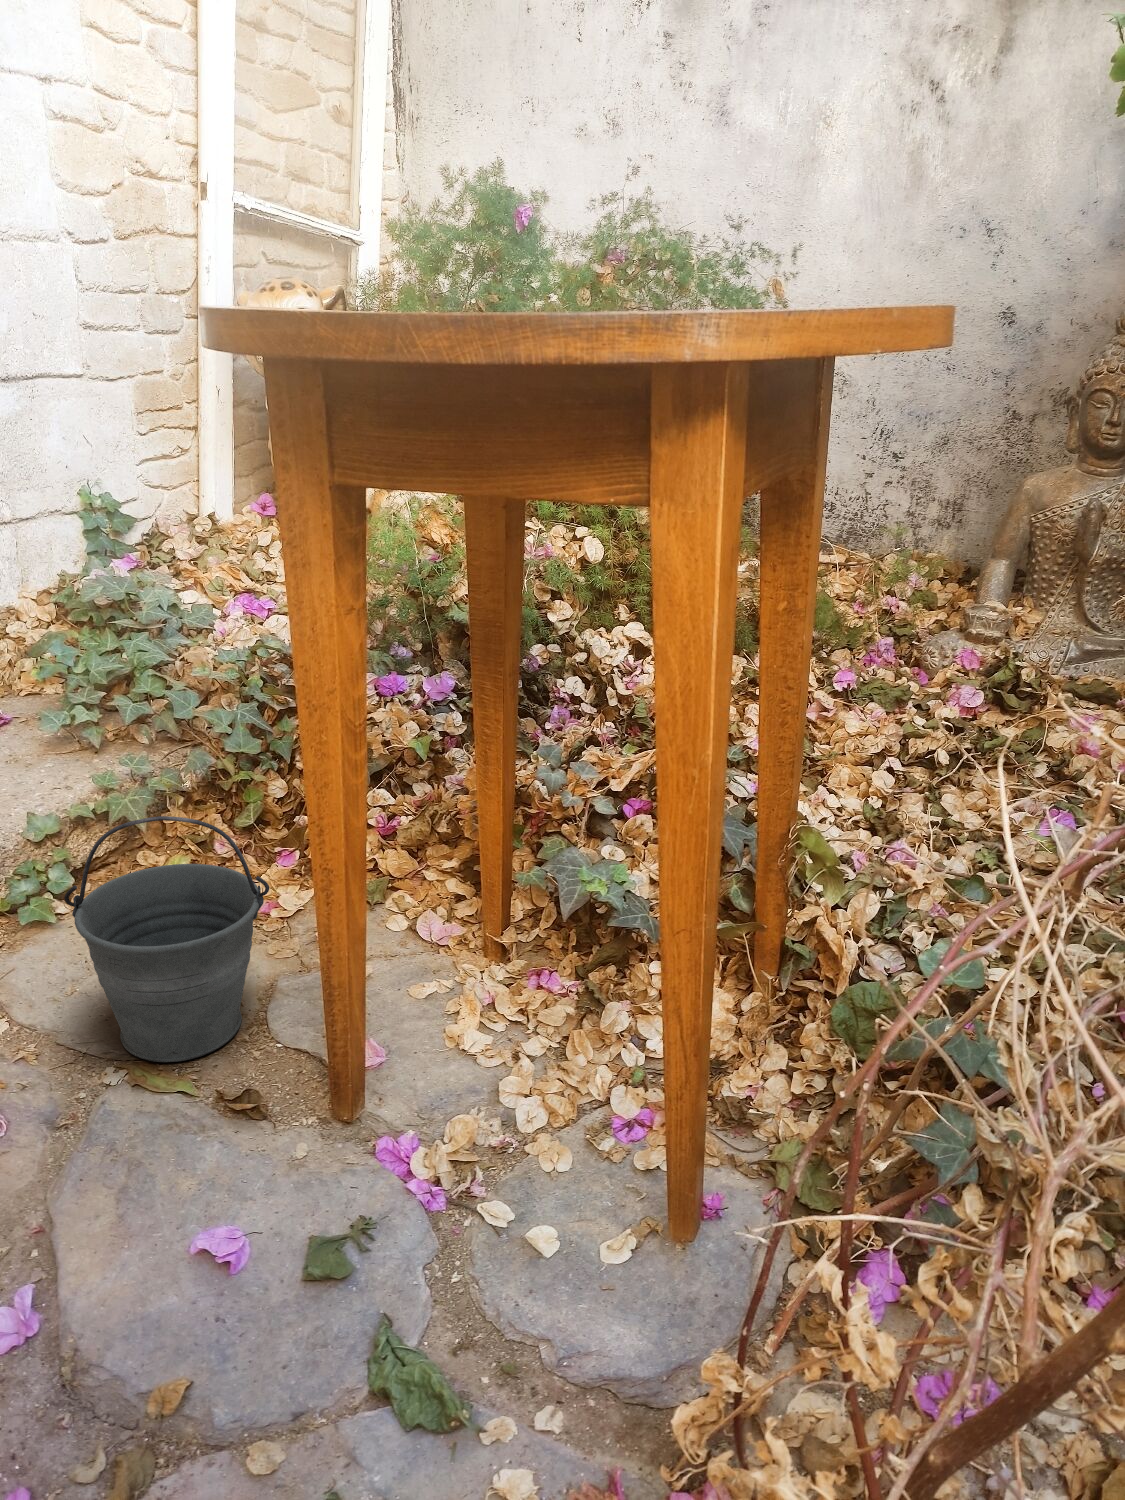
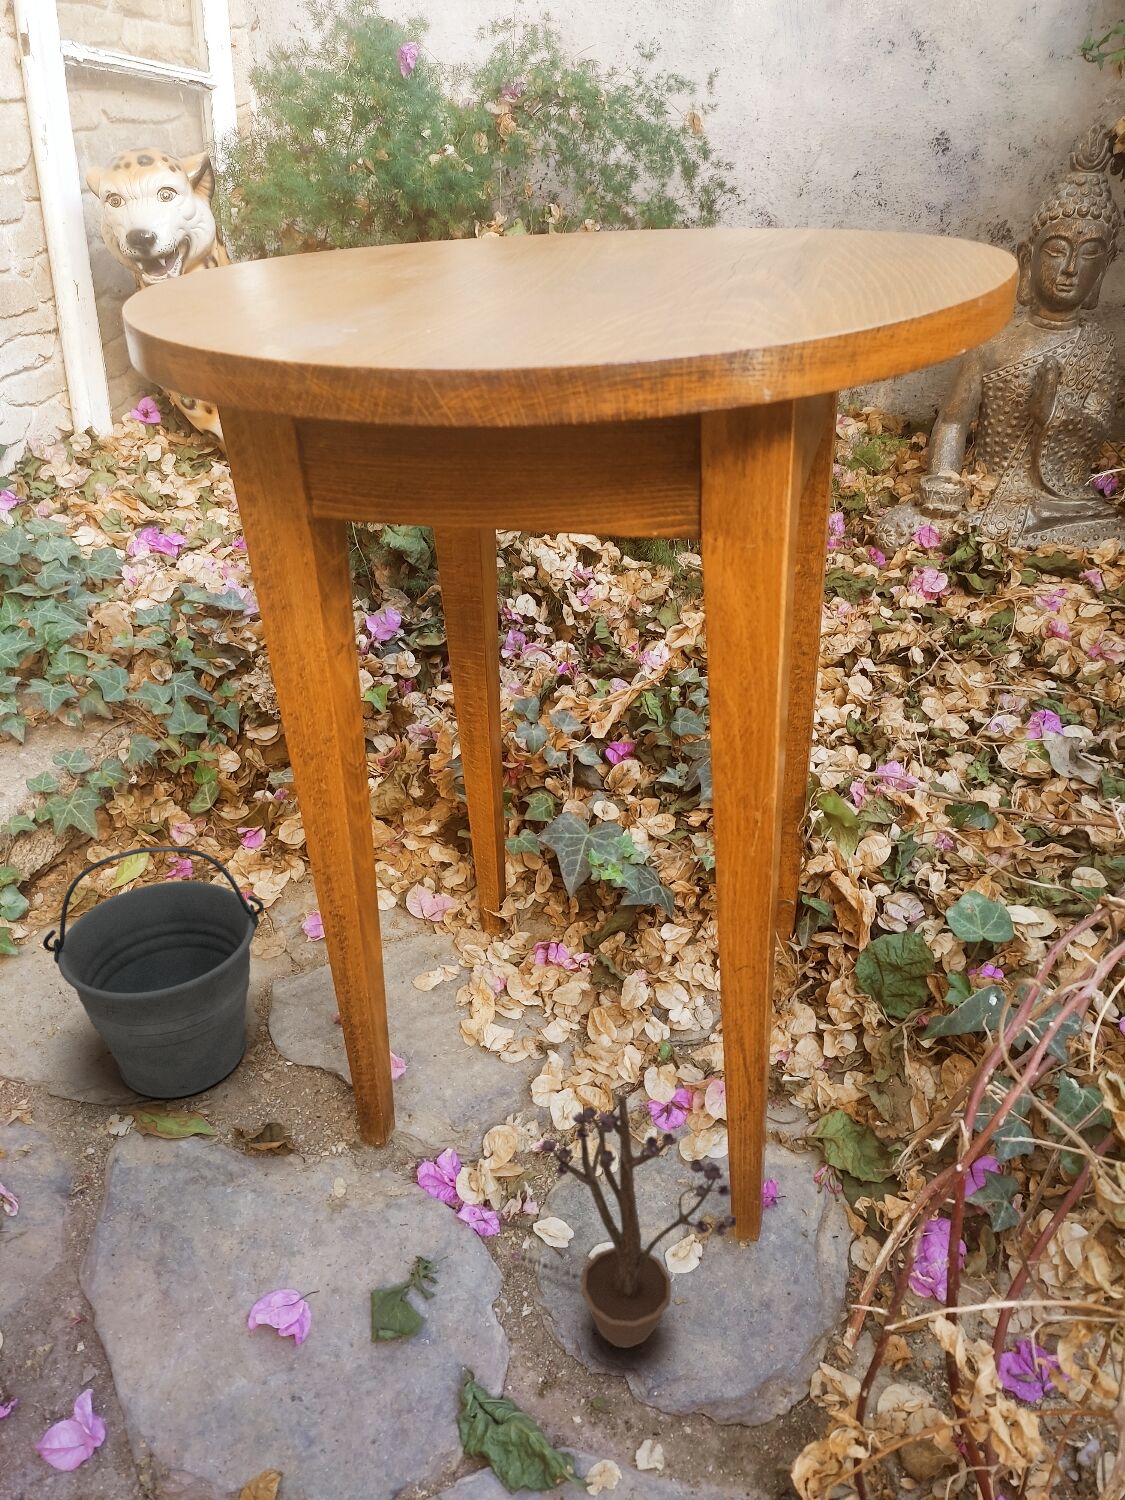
decorative plant: none [449,1050,652,1334] -> present [513,1096,736,1348]

